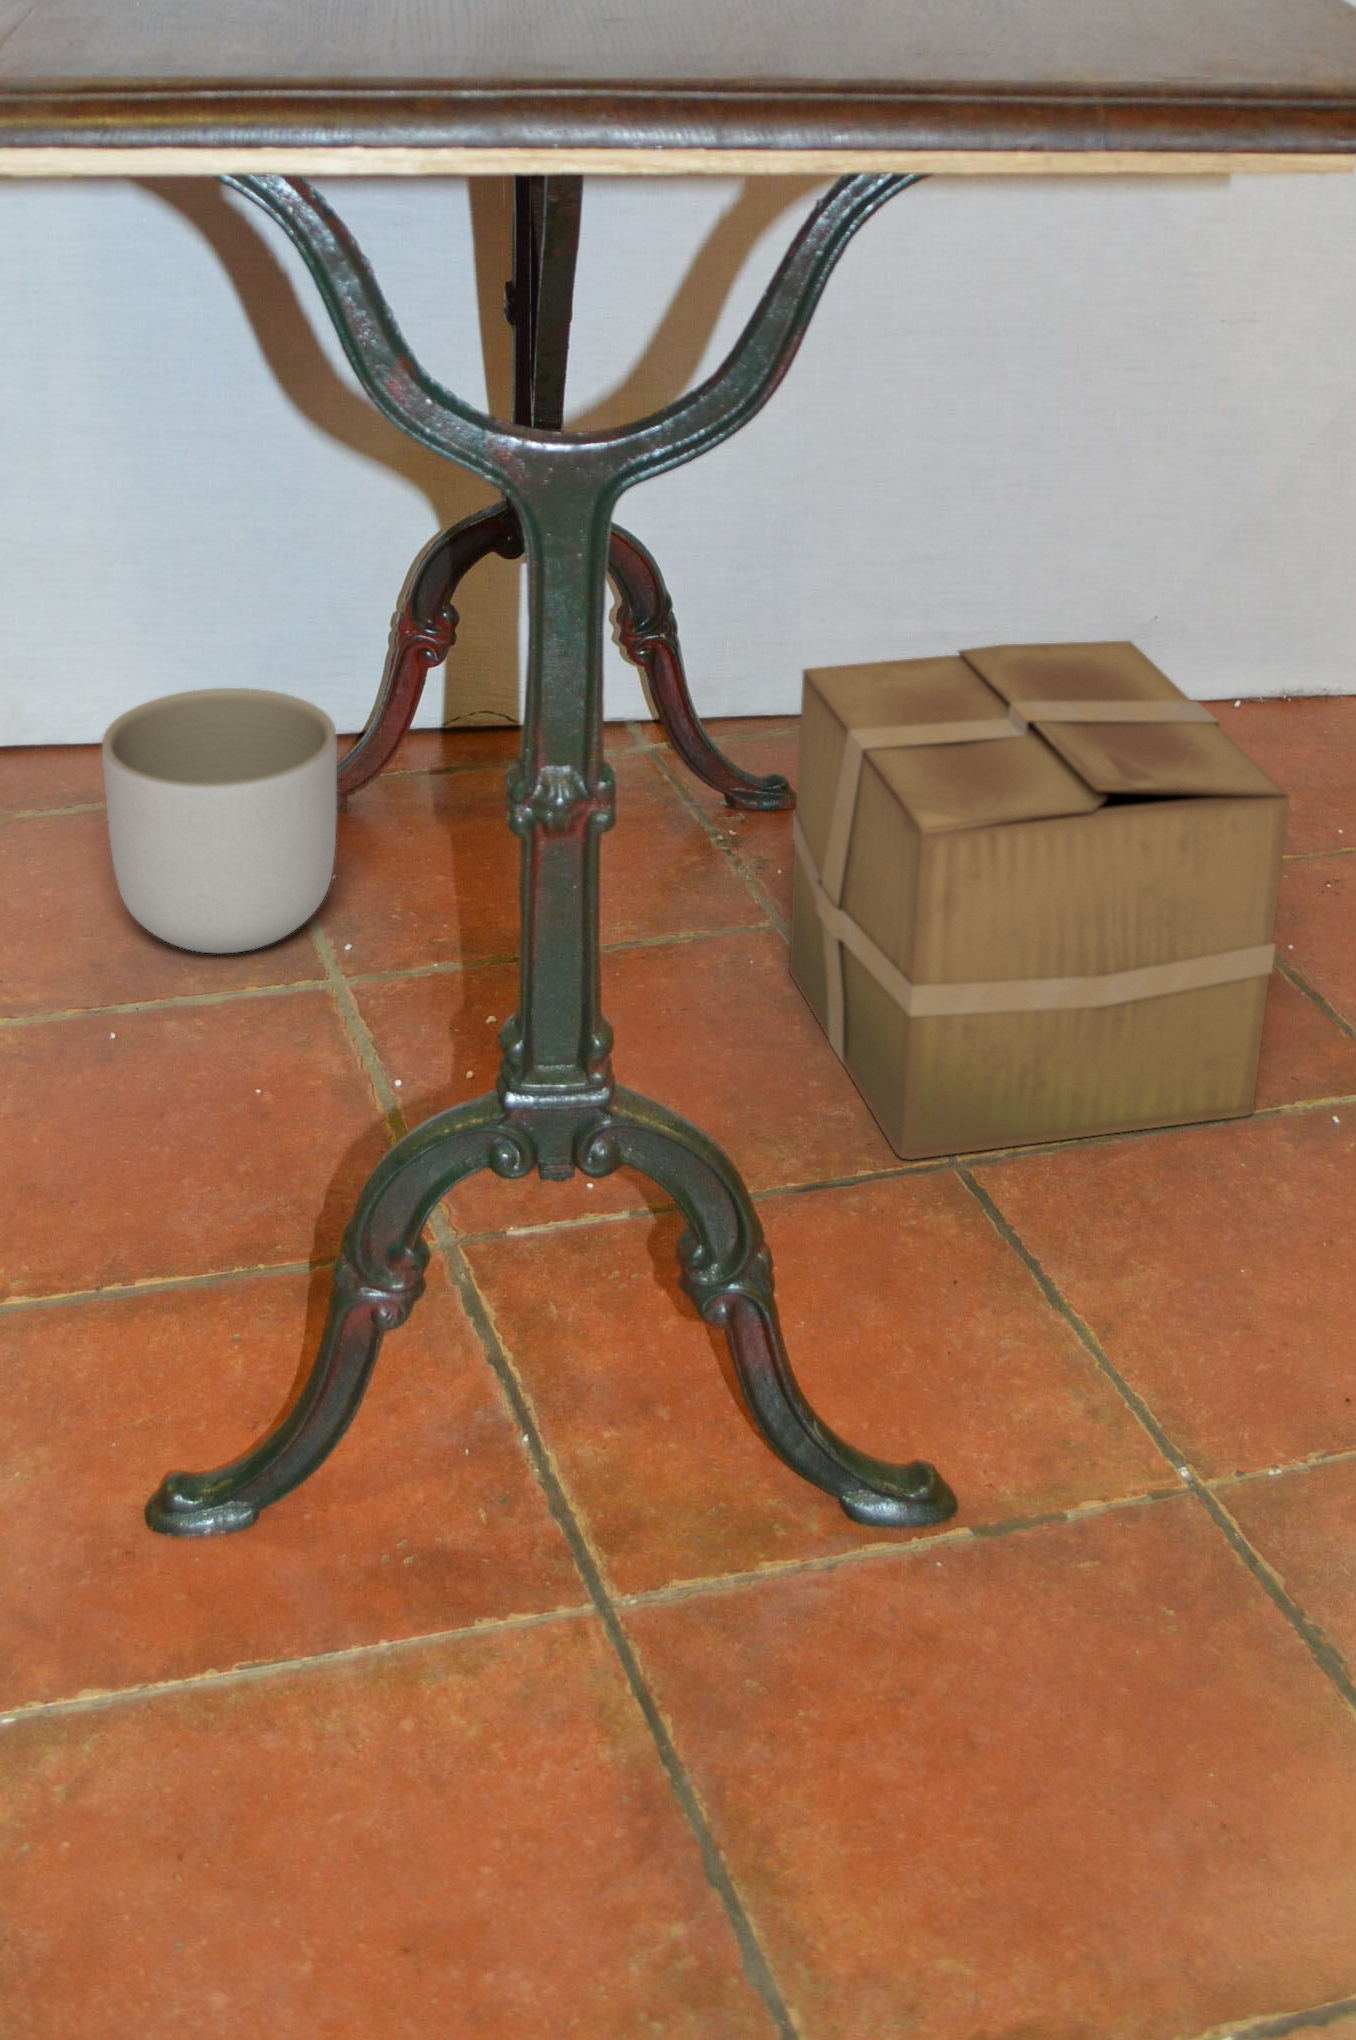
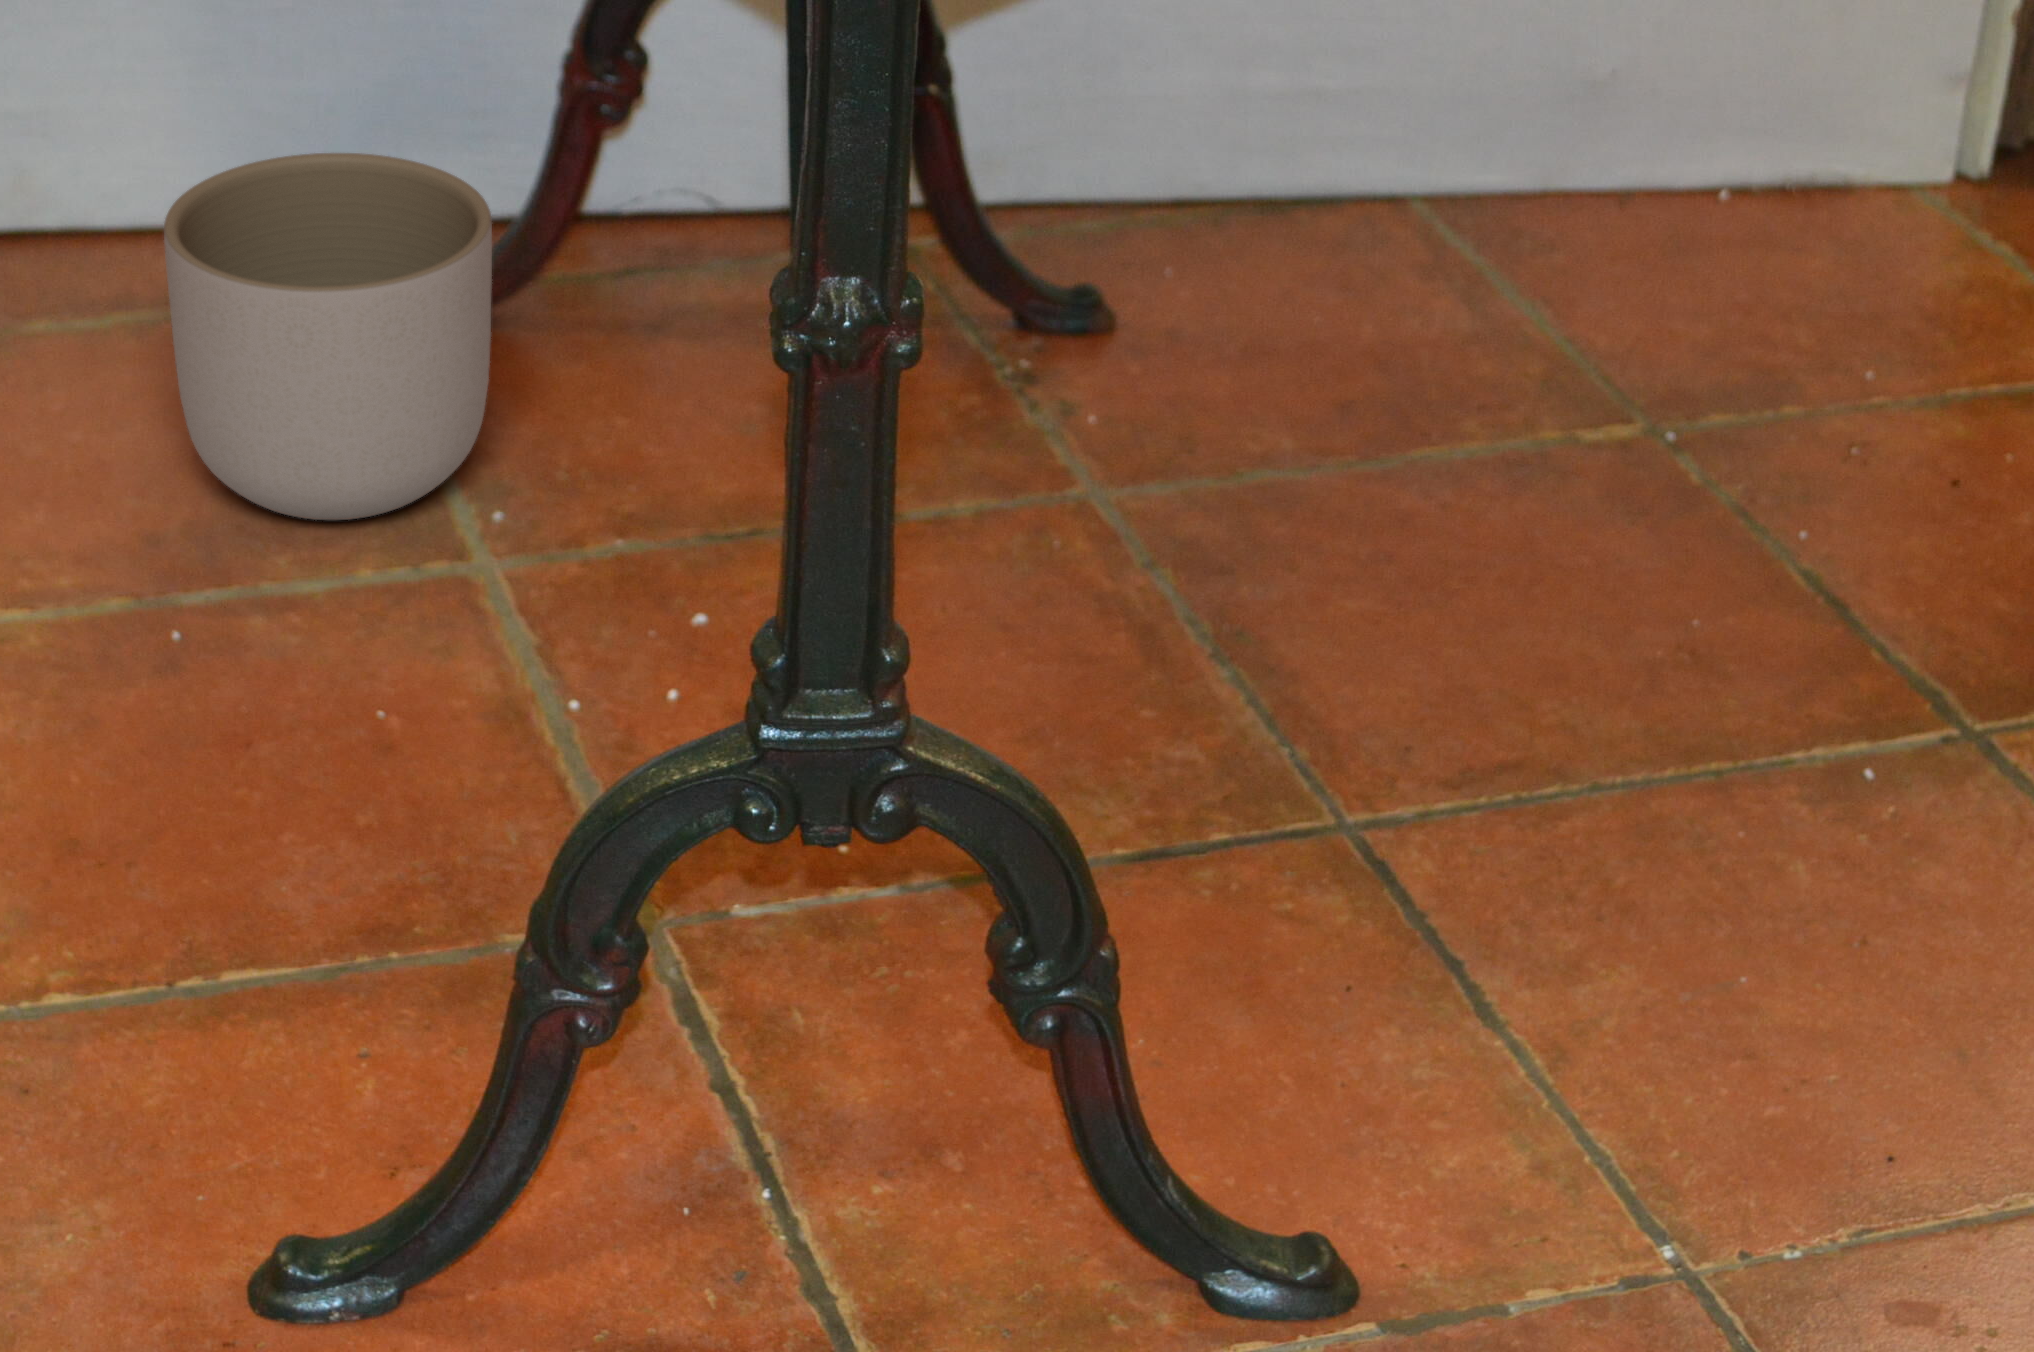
cardboard box: present [789,641,1290,1160] -> none [1116,106,1832,818]

